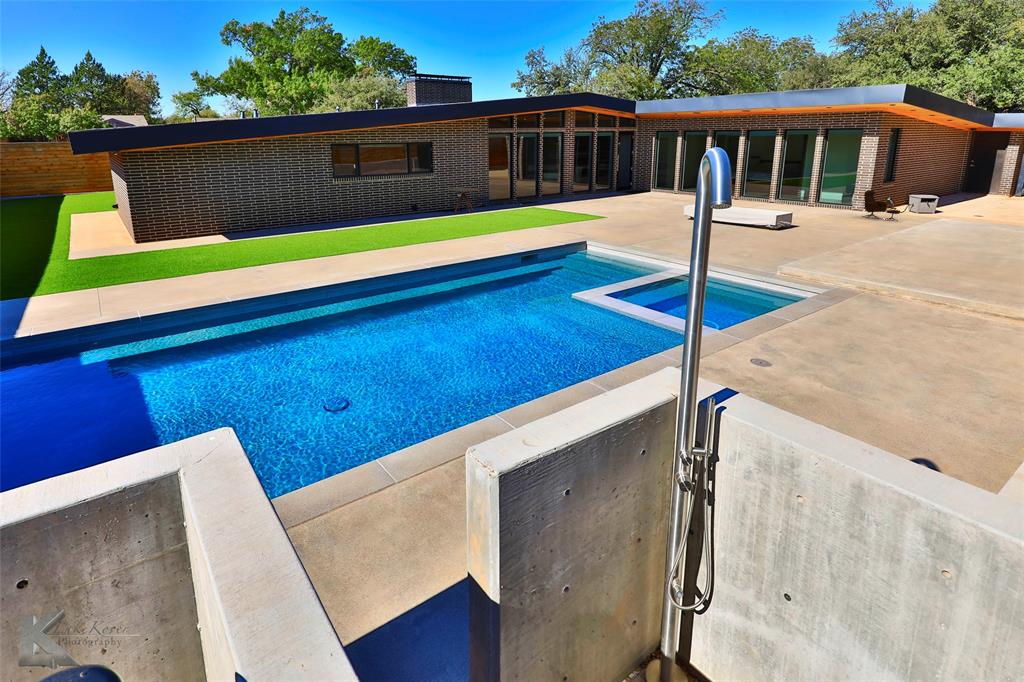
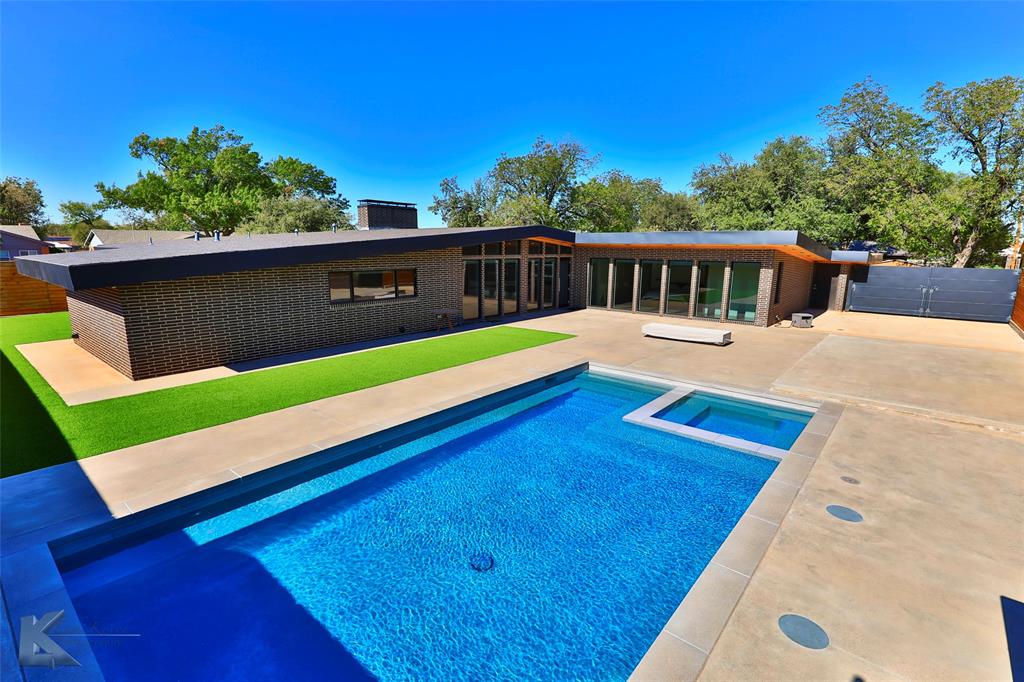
lounge chair: present [864,190,900,221] -> none [767,308,795,332]

